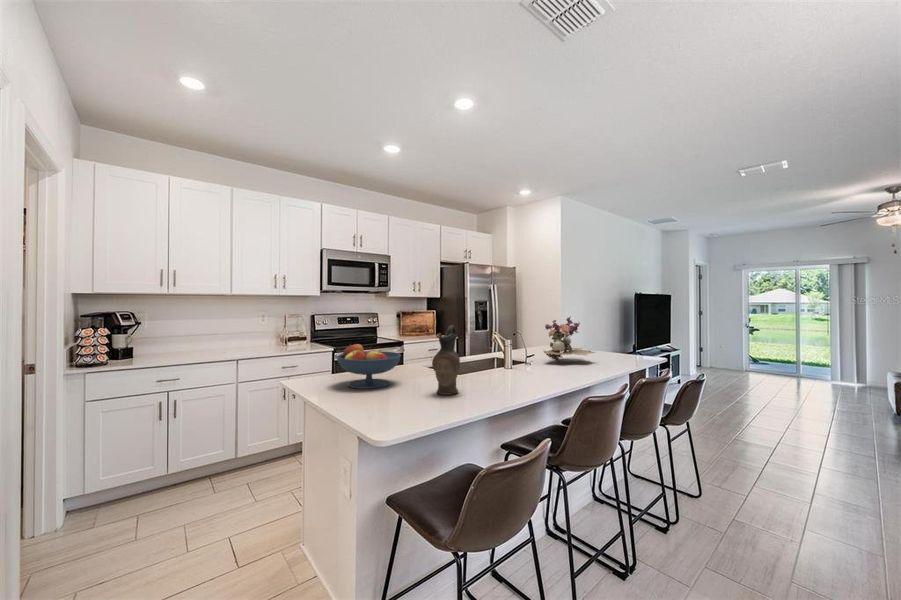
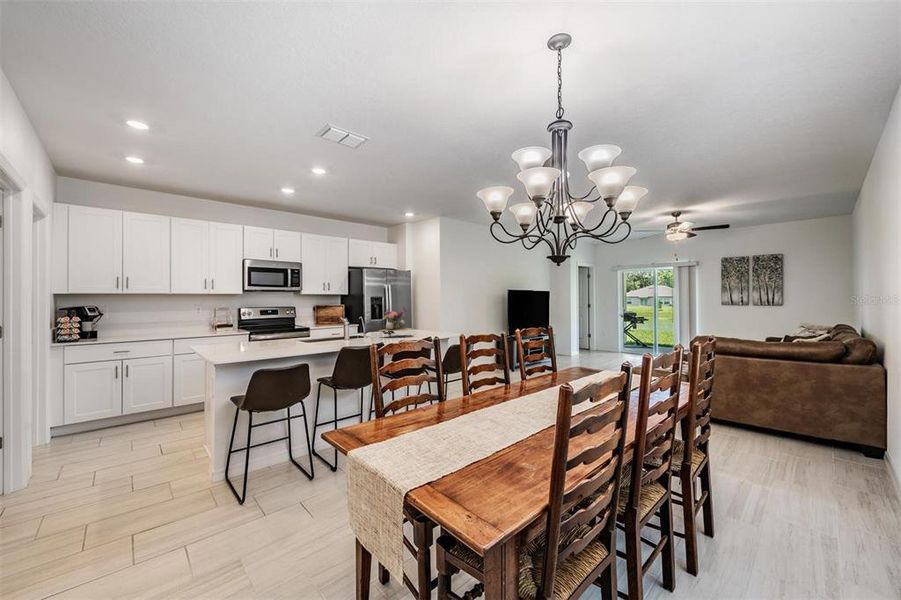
ceramic pitcher: present [432,325,460,395] -> none [270,310,289,349]
fruit bowl: present [336,344,401,389] -> none [220,323,264,349]

